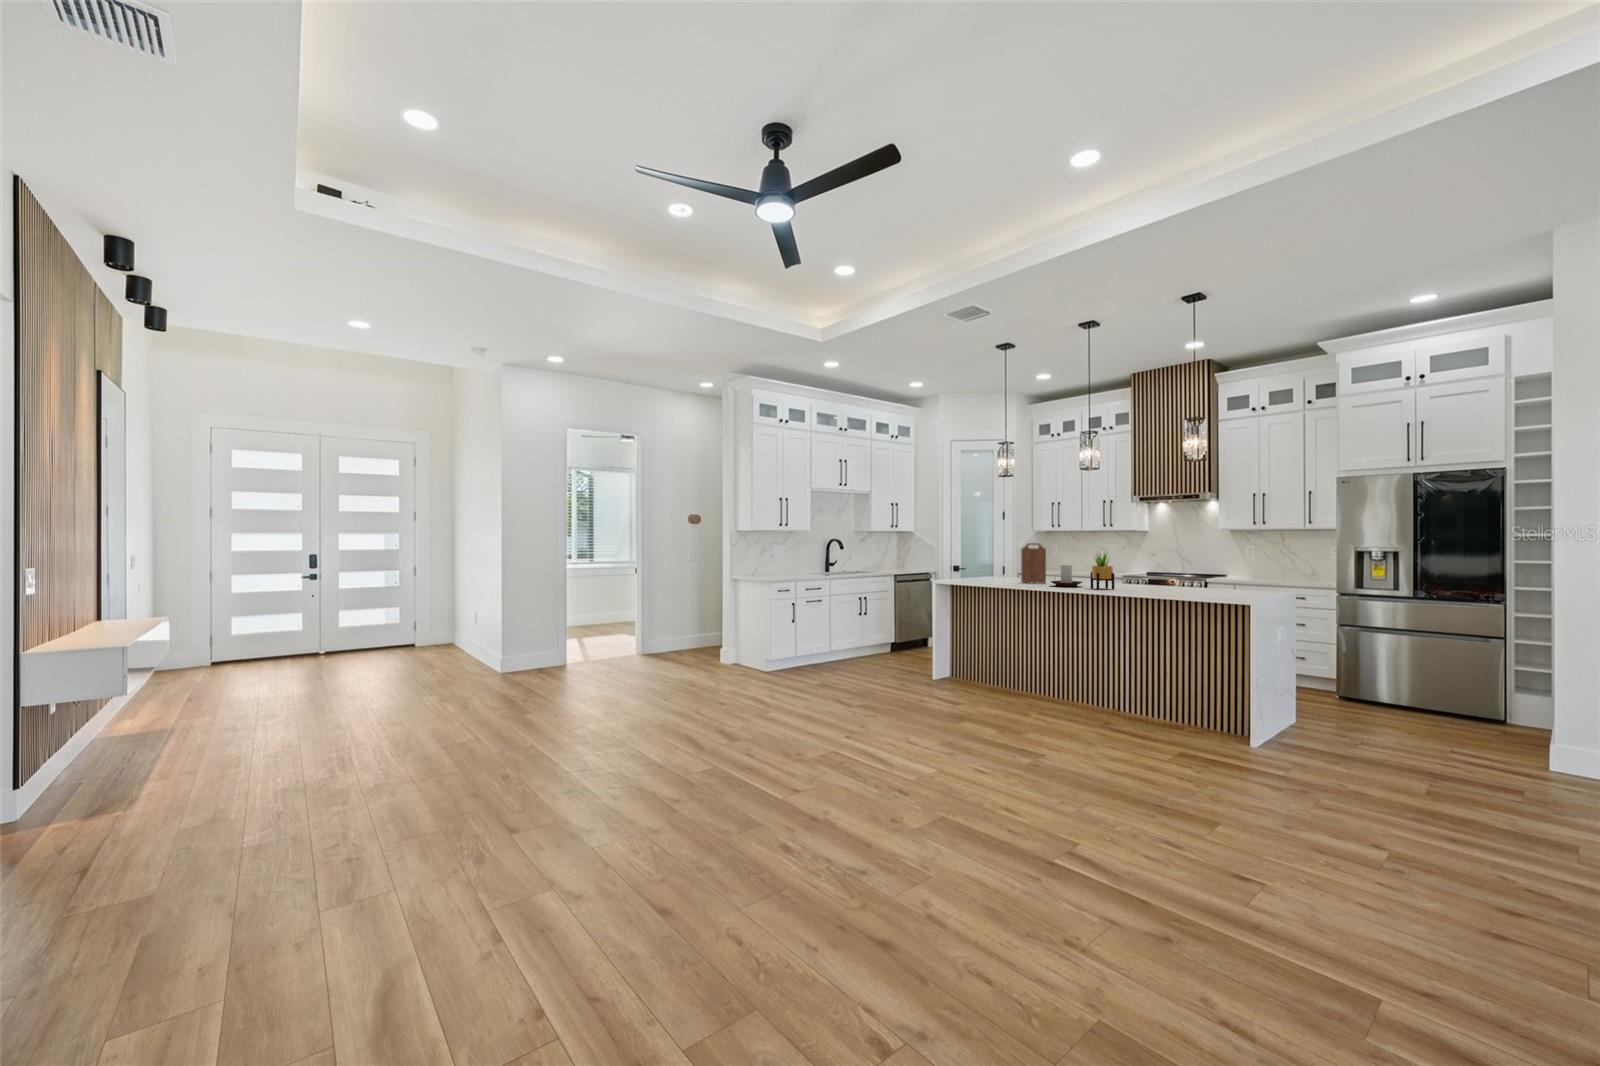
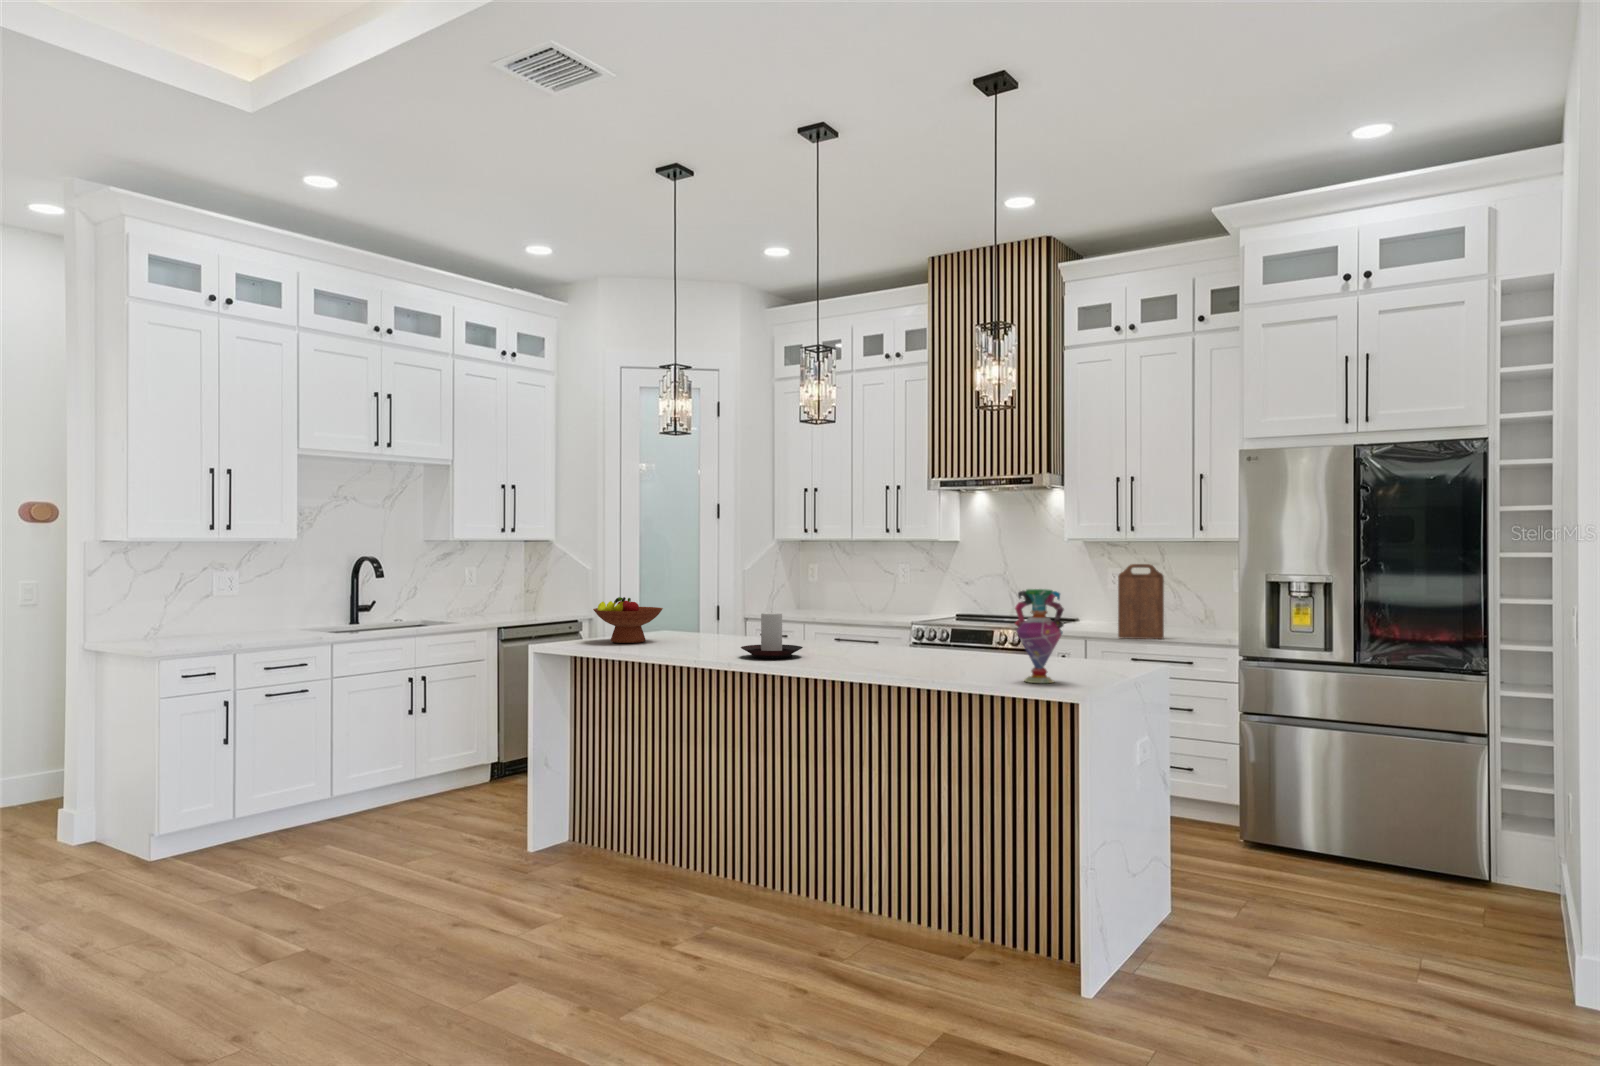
cutting board: present [1021,543,1046,584] -> present [1118,564,1164,639]
vase: none [1208,551,1237,597] -> present [1015,589,1064,683]
potted plant: present [1091,553,1114,590] -> none [808,583,855,666]
fruit bowl: none [963,558,998,581] -> present [593,597,663,643]

